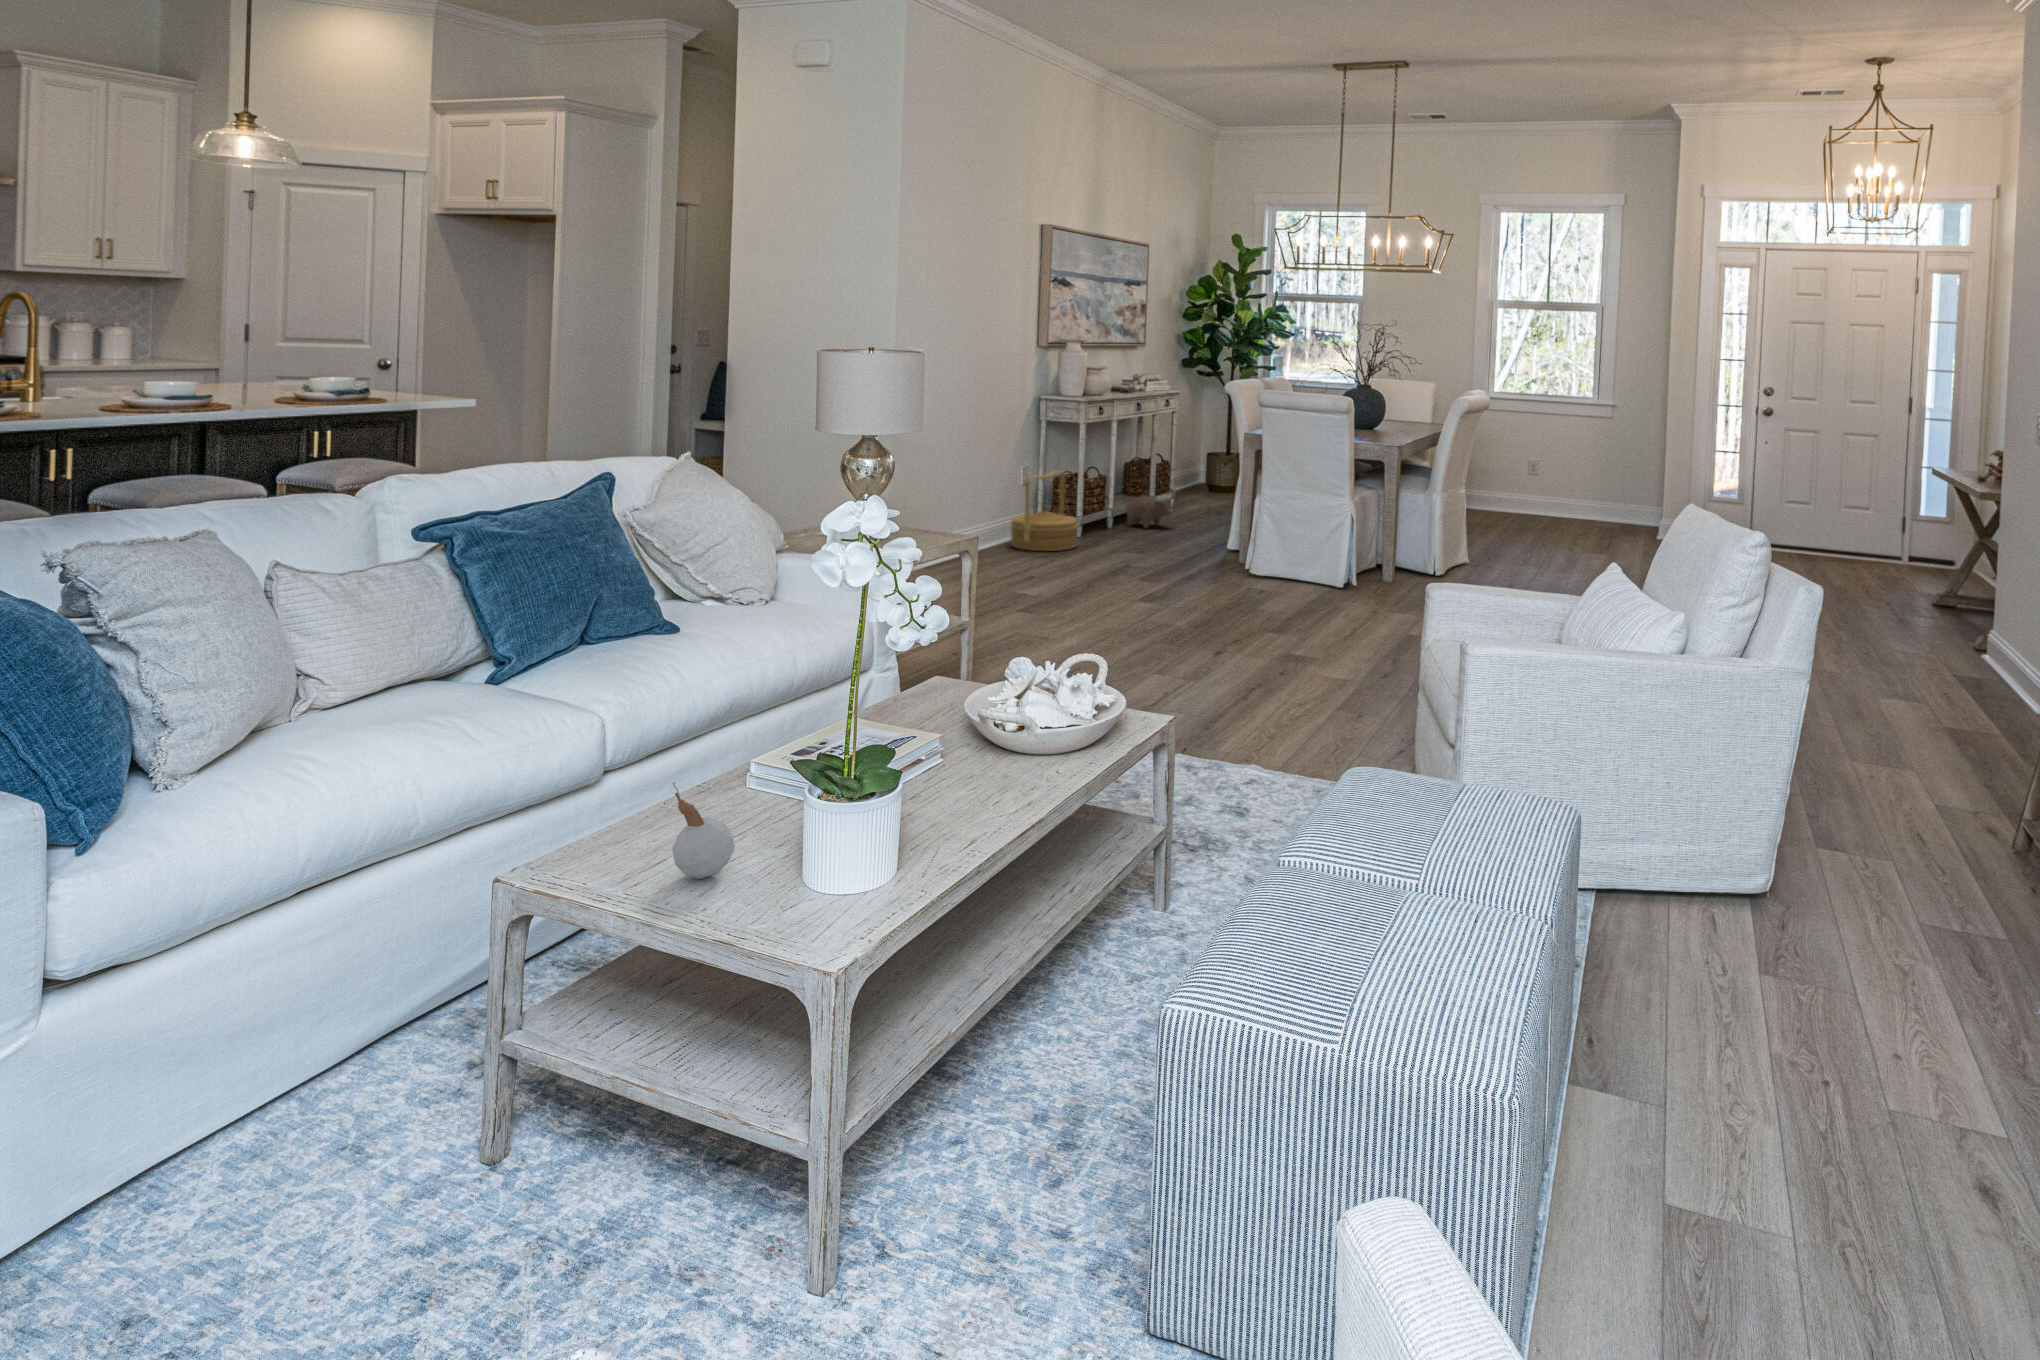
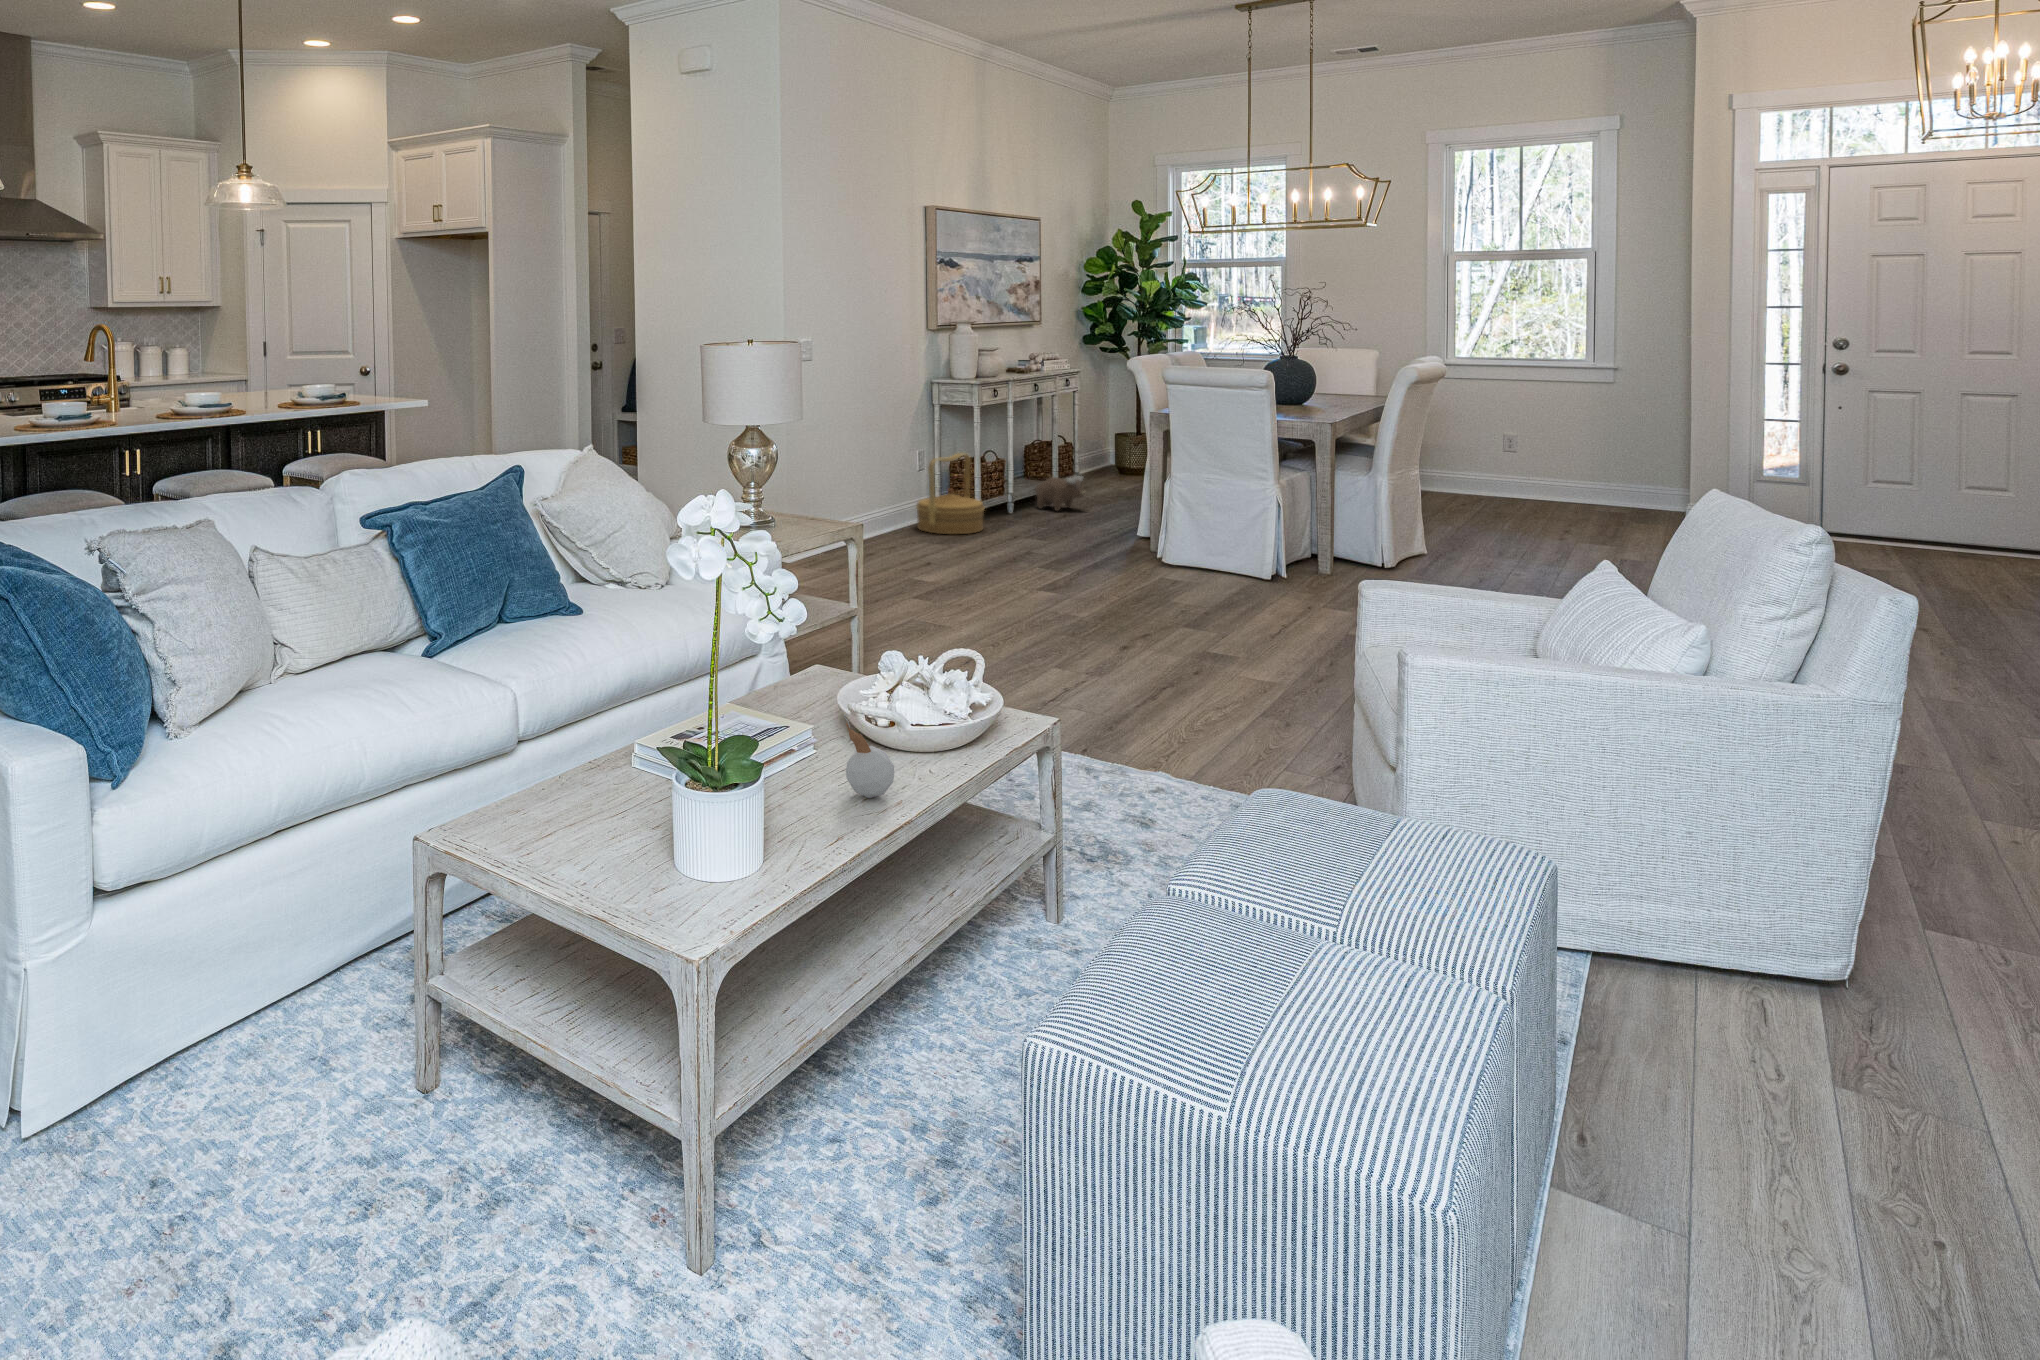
candle: present [672,783,735,879] -> present [844,715,894,798]

